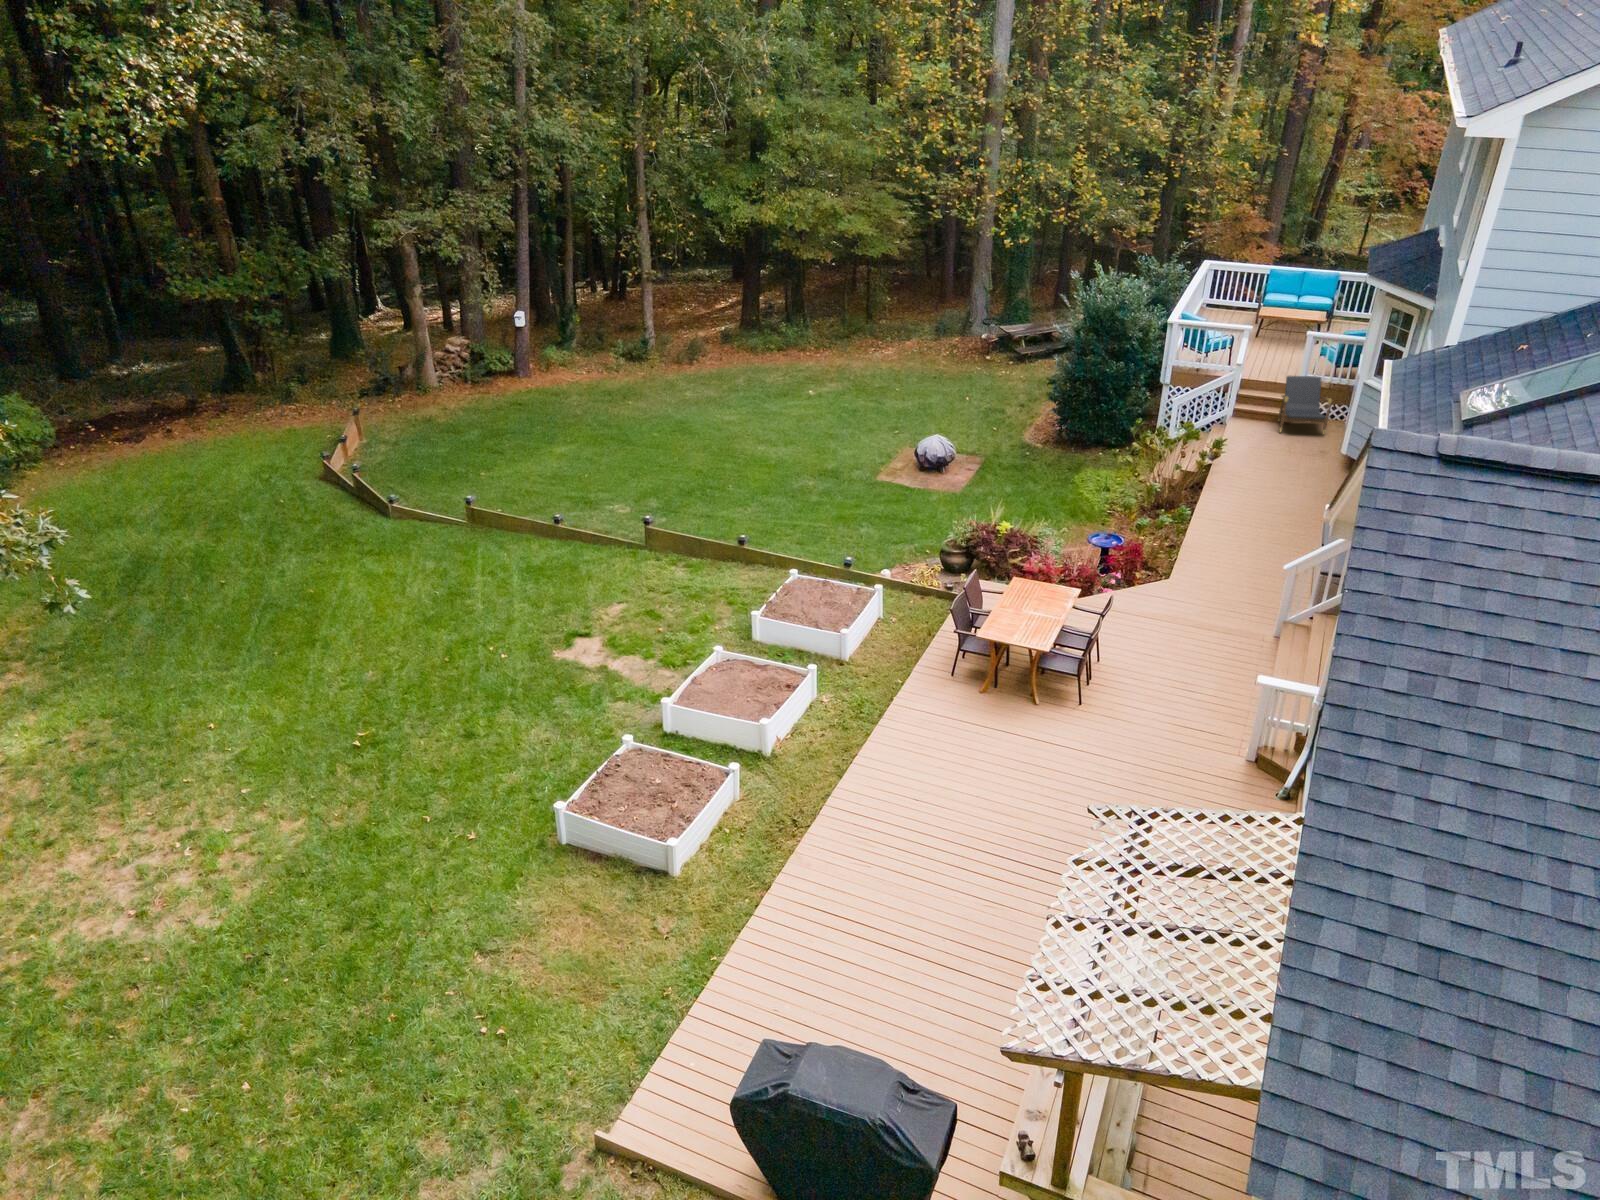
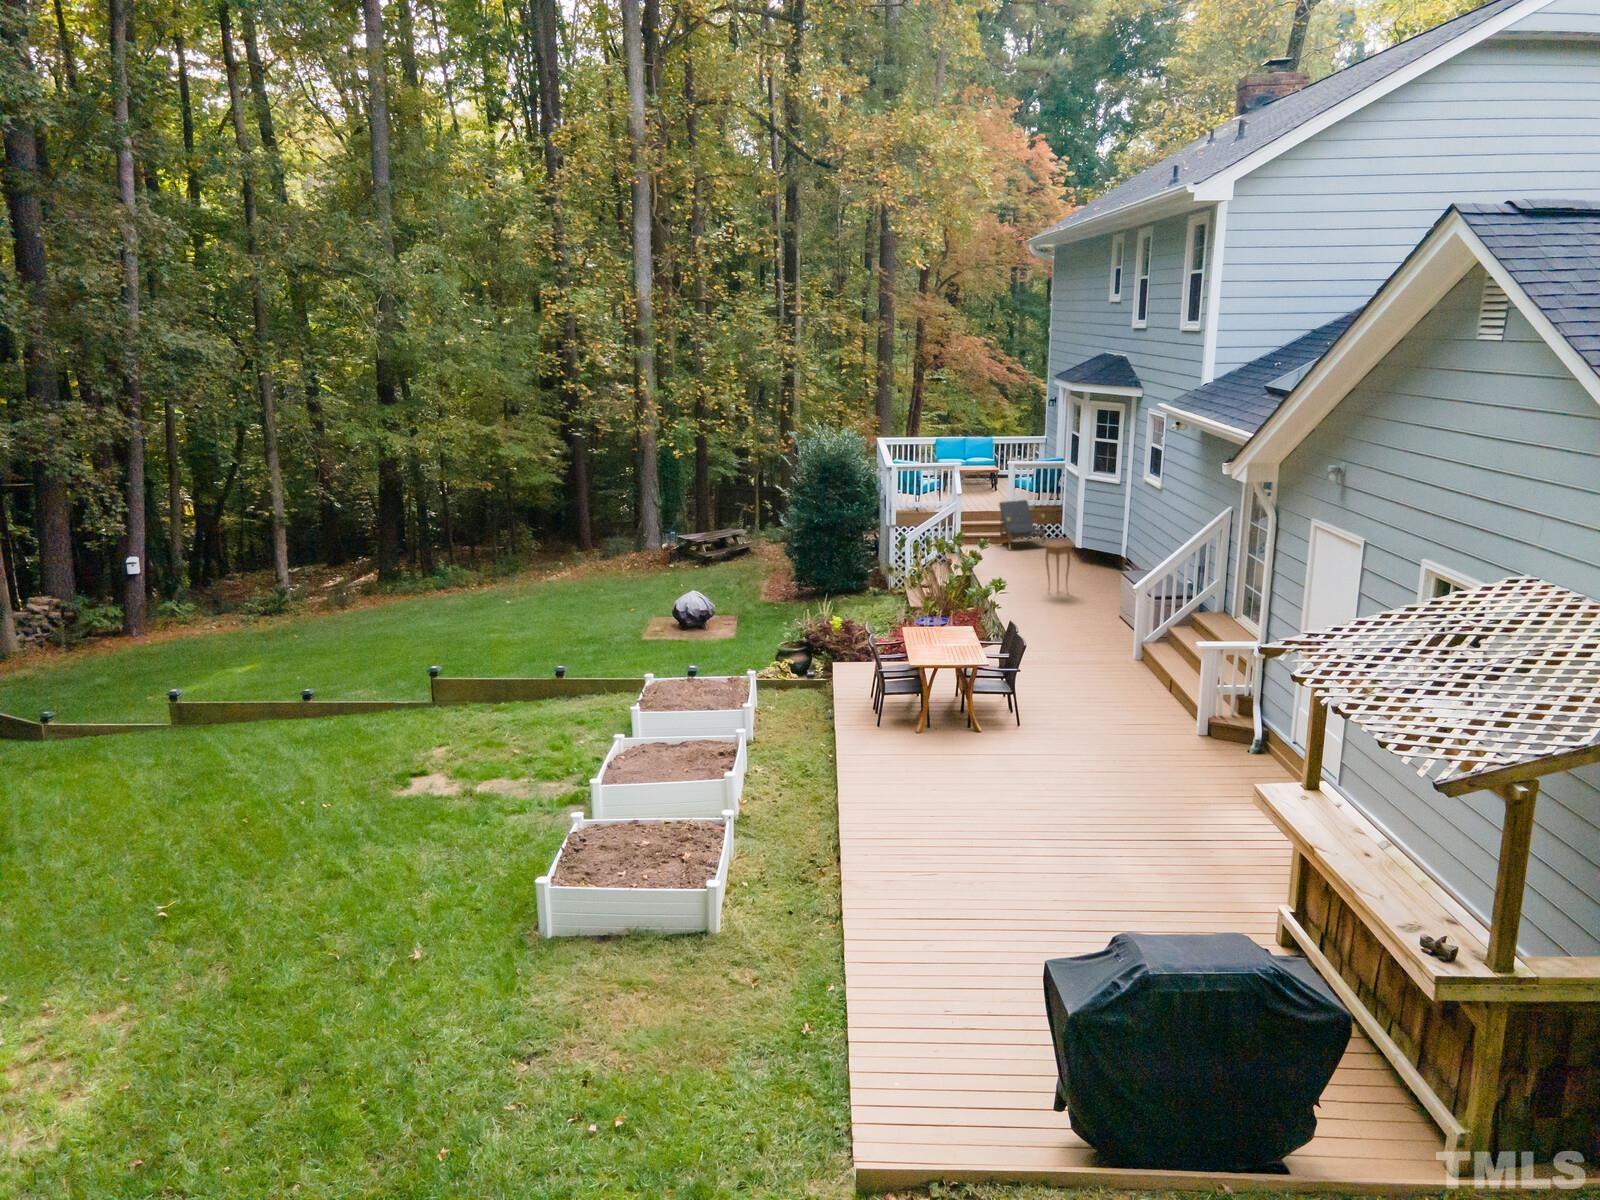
side table: none [1268,457,1306,514] -> present [1045,543,1070,588]

